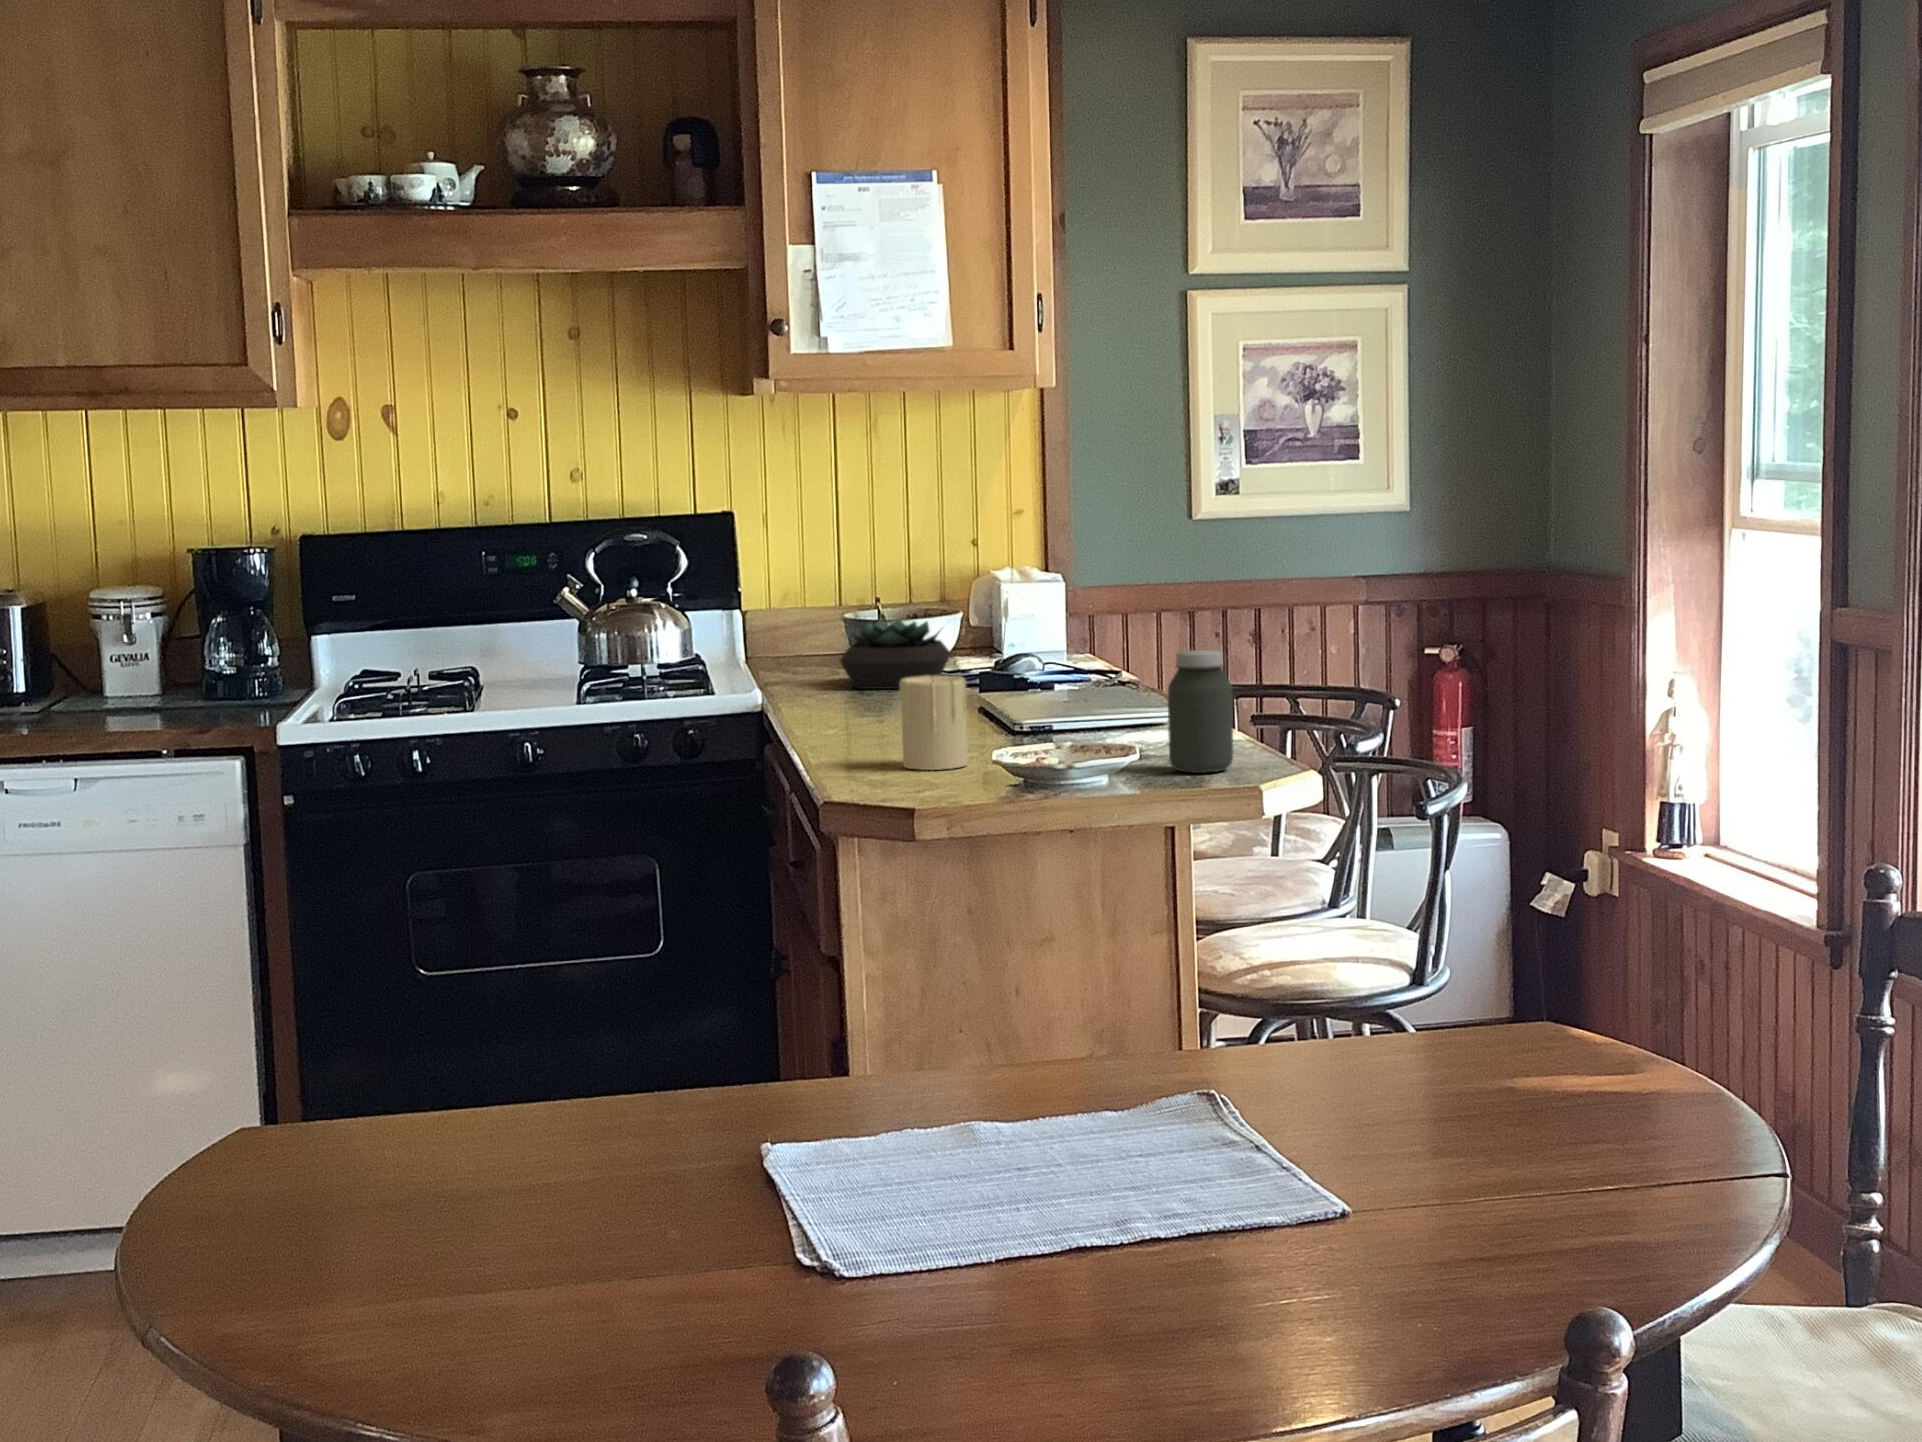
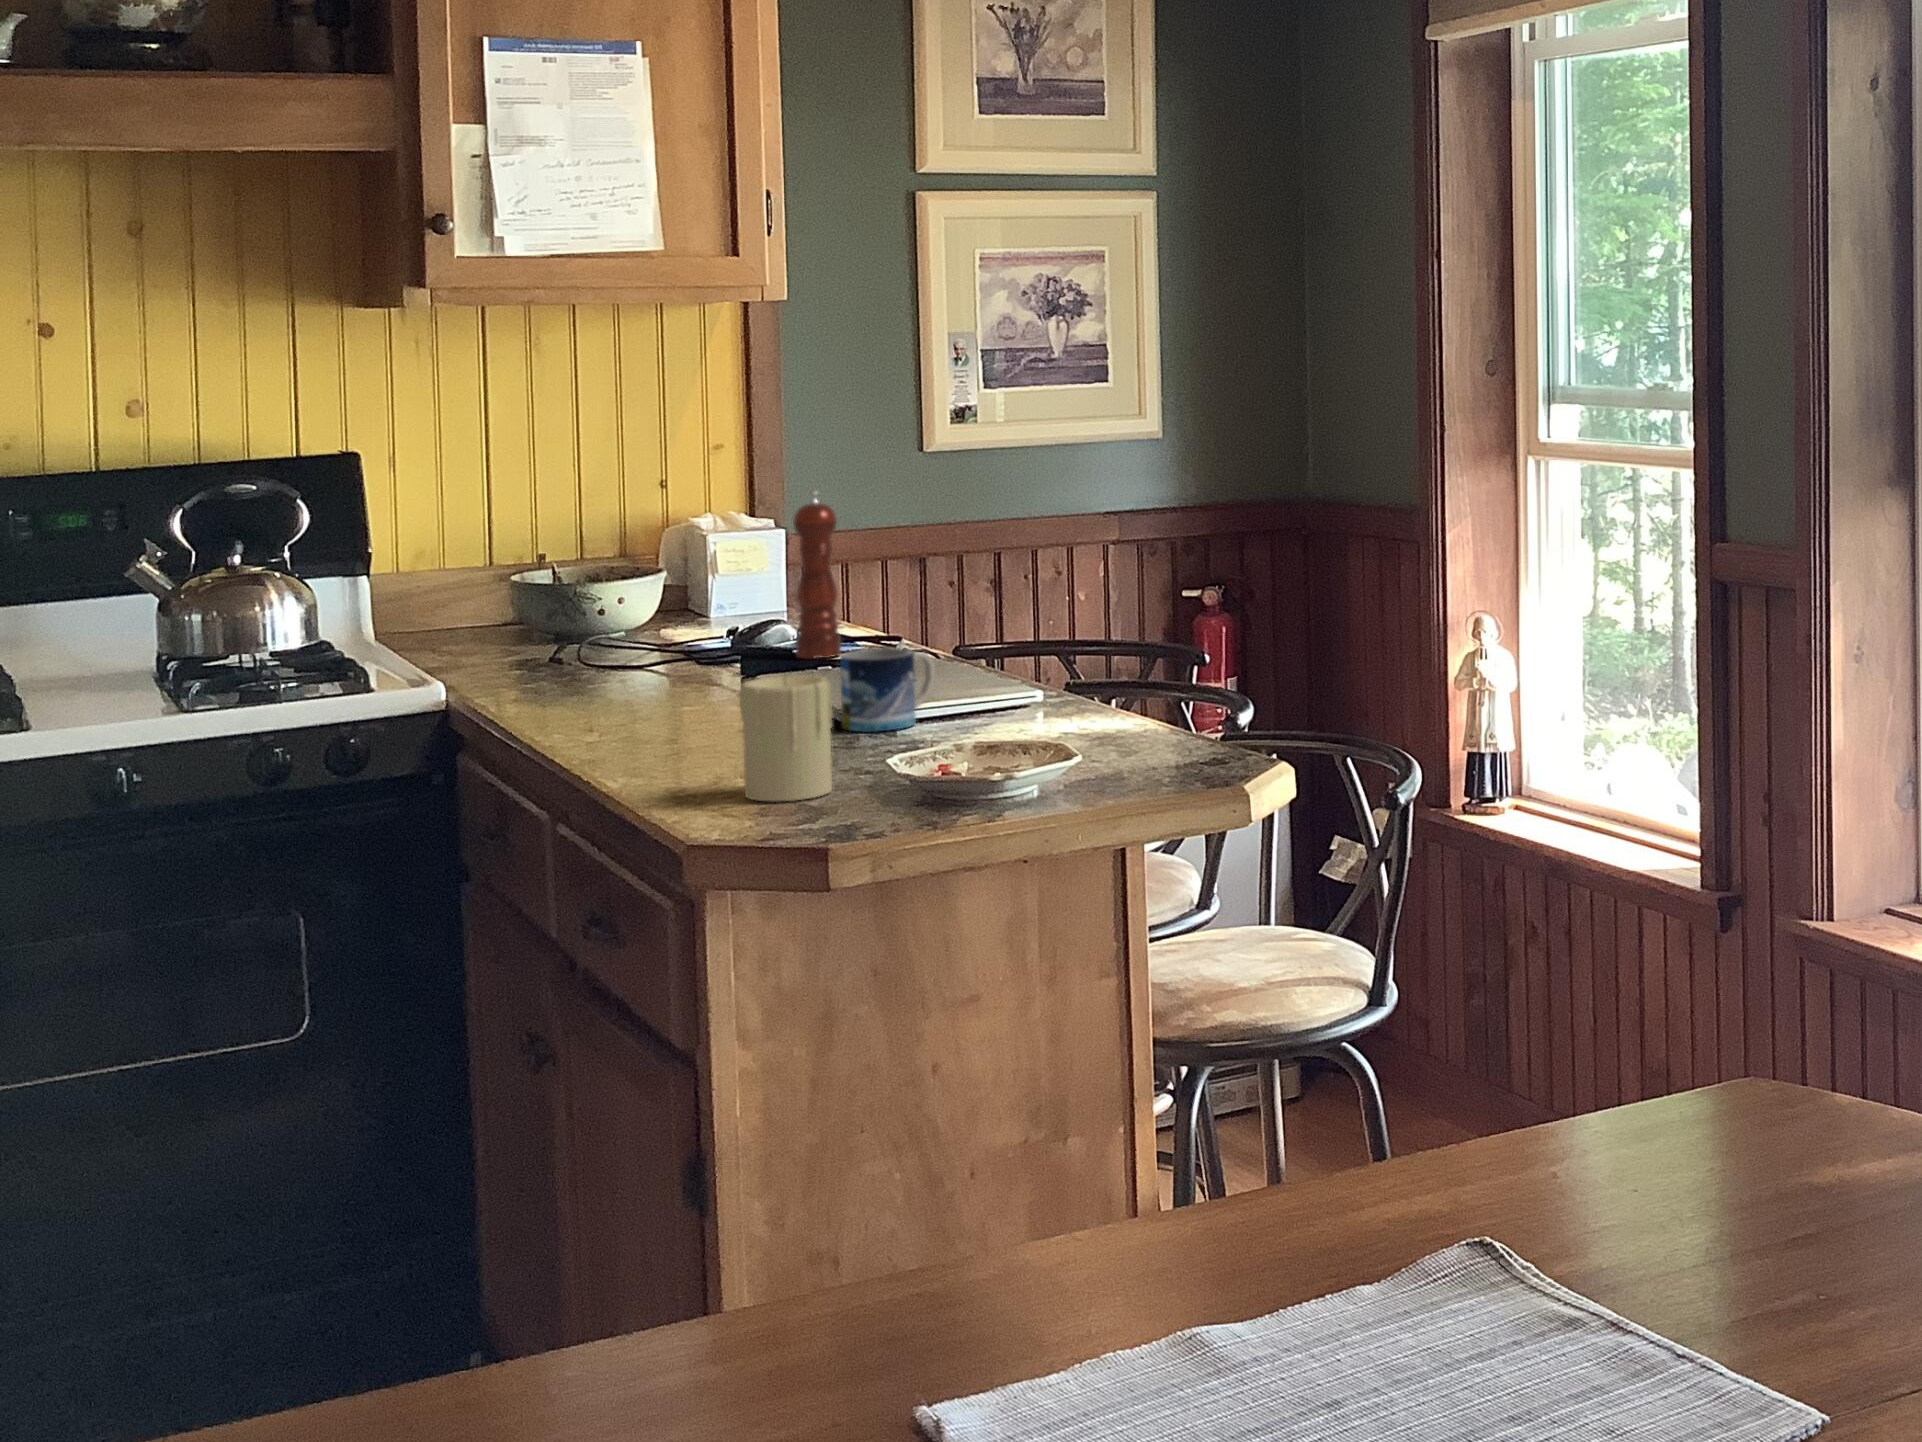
pepper mill: none [1033,545,1072,684] -> present [793,491,841,659]
succulent plant: present [840,619,951,689] -> none [544,584,686,676]
jar: present [1168,650,1233,773] -> none [1101,631,1184,785]
mug: none [1016,667,1095,732] -> present [840,648,935,732]

